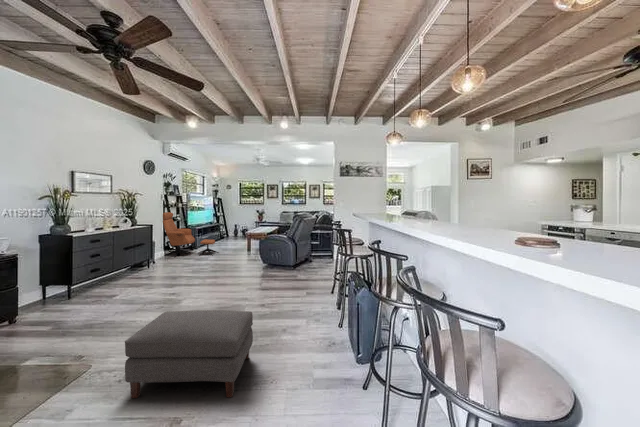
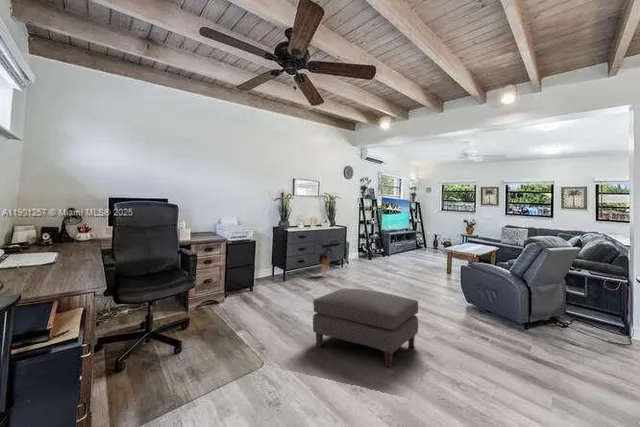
armchair: present [163,212,218,257] -> none [358,215,411,262]
house plant: none [107,234,147,288] -> present [319,240,339,276]

